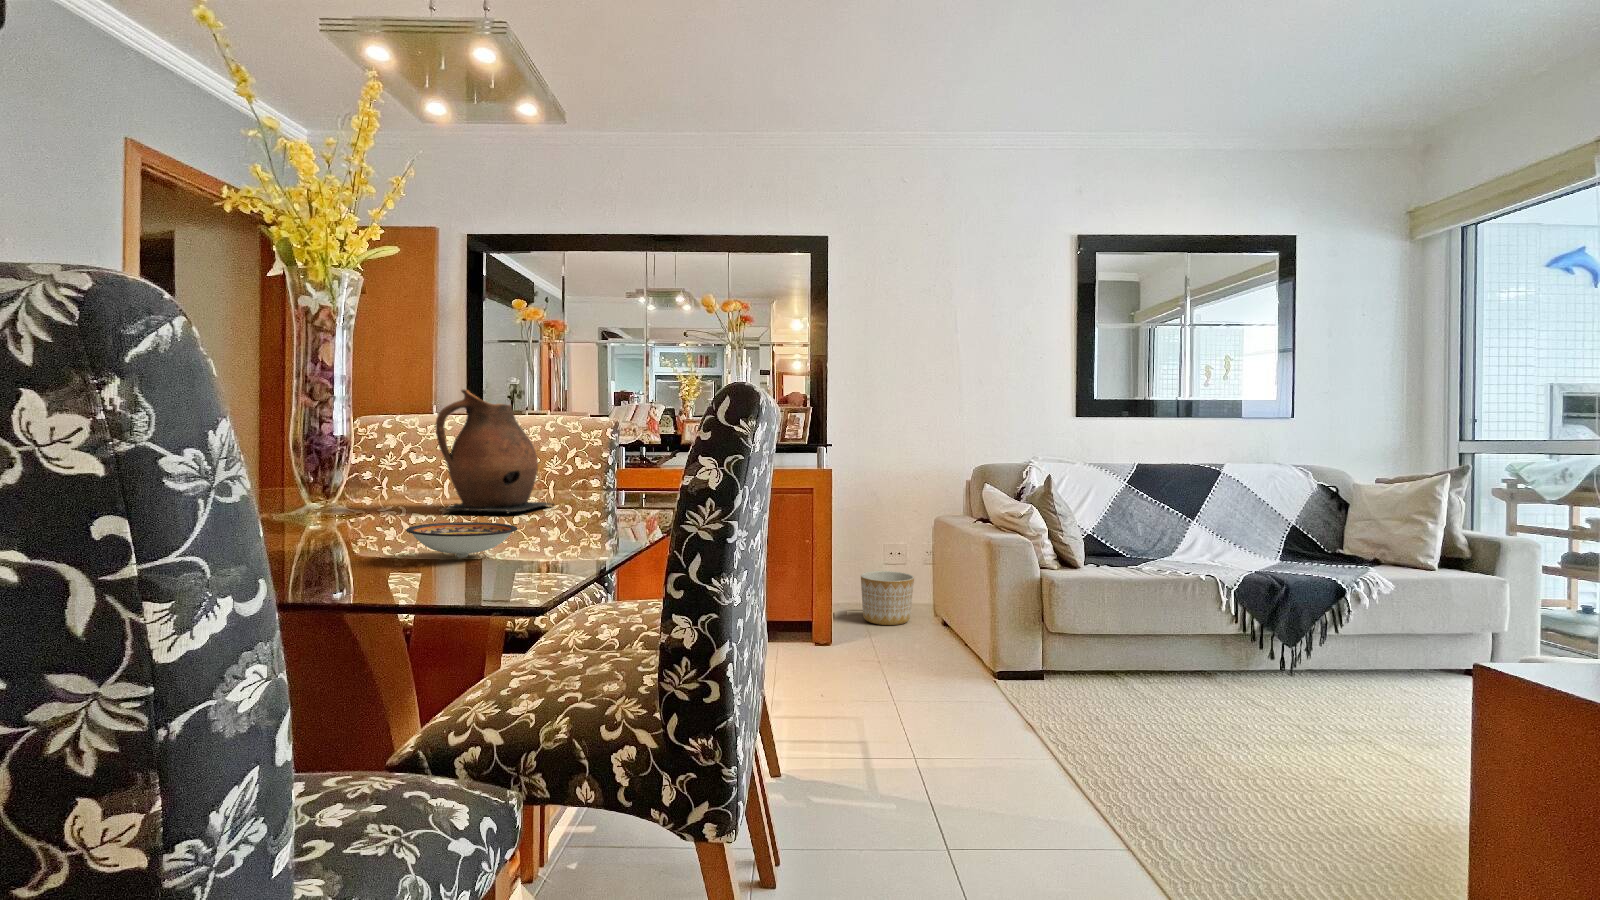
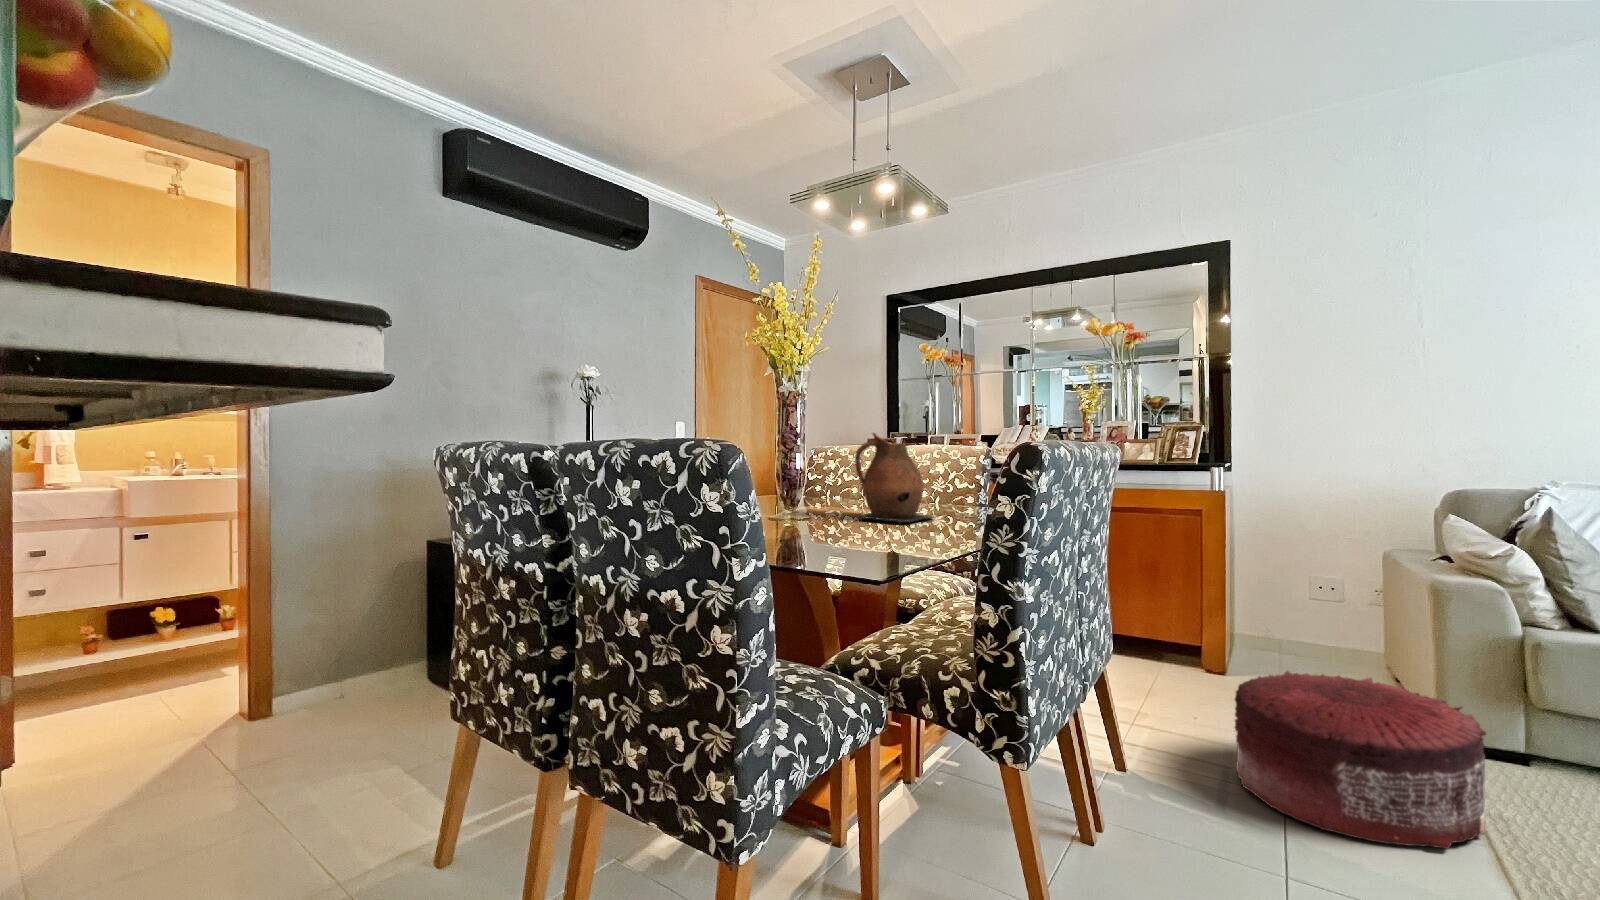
ceramic bowl: present [406,522,517,558] -> none [831,529,896,552]
planter: present [861,571,914,625] -> none [1257,601,1322,659]
pouf: none [891,637,1109,809] -> present [1235,671,1486,849]

